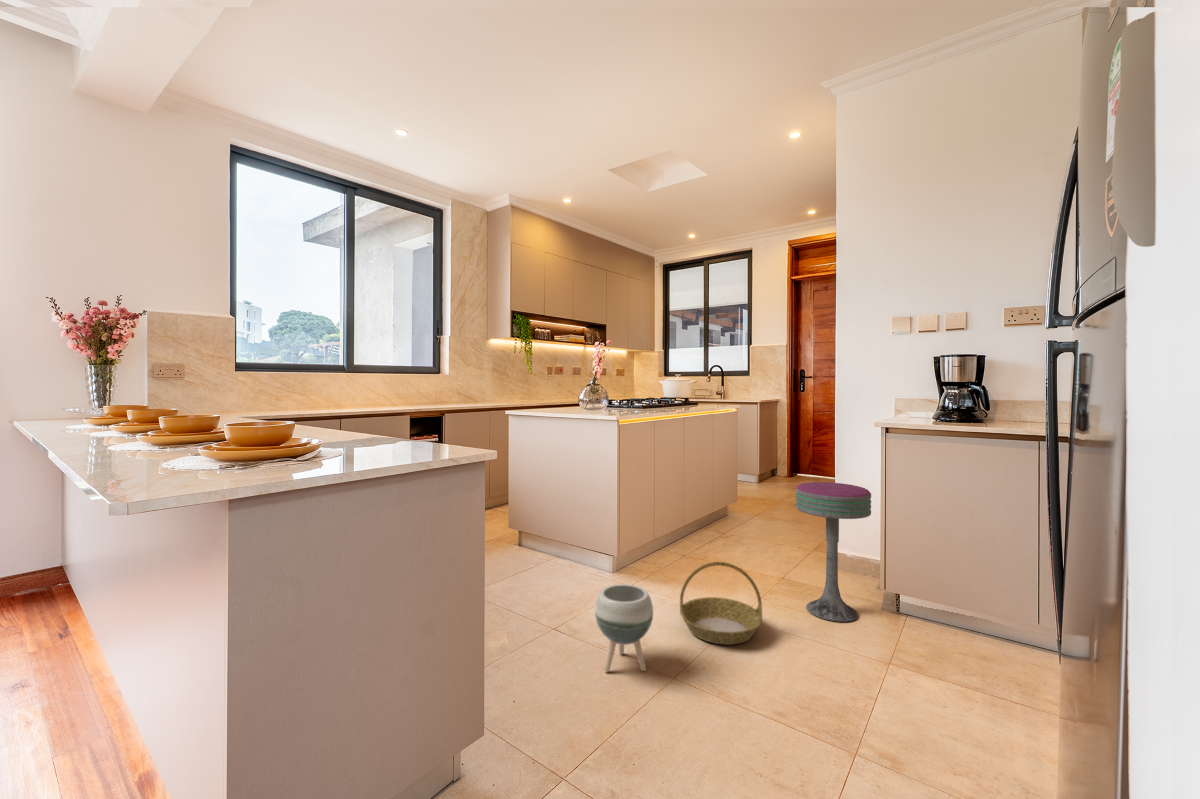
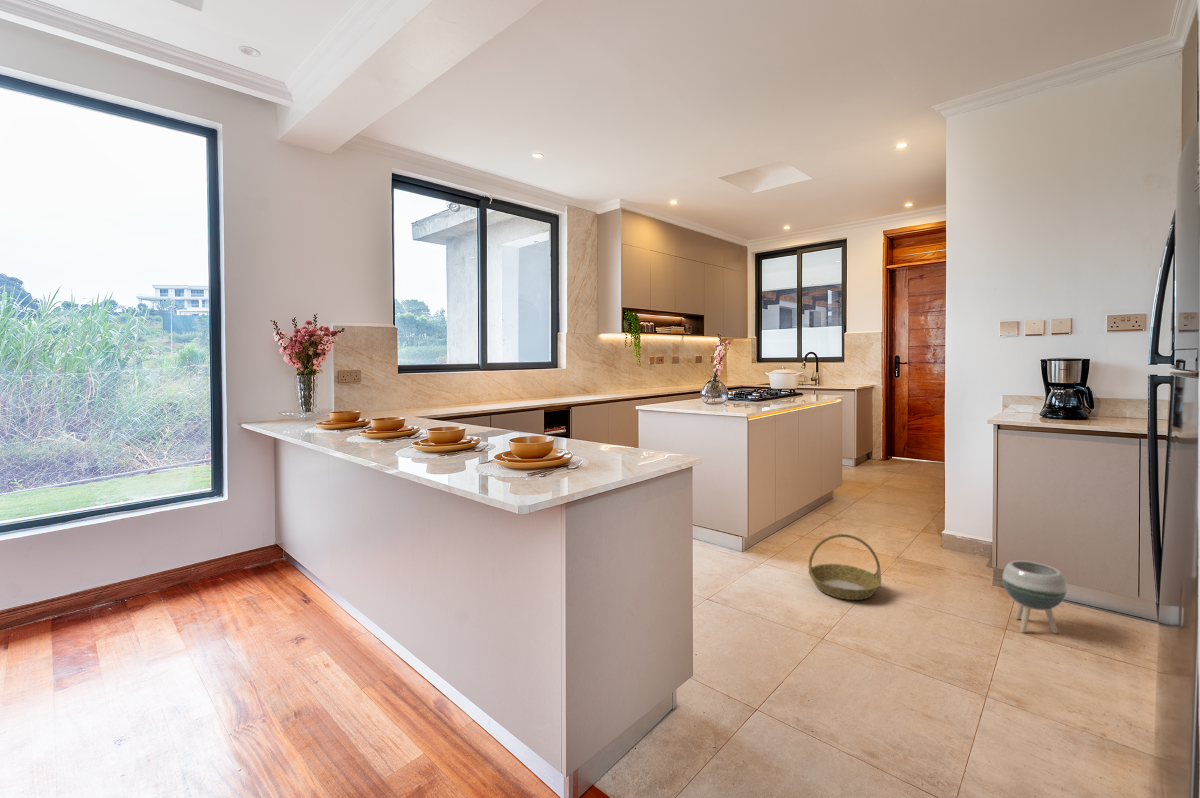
bar stool: present [796,482,871,622] -> none [909,469,979,588]
planter: present [595,584,653,672] -> present [1002,560,1067,633]

